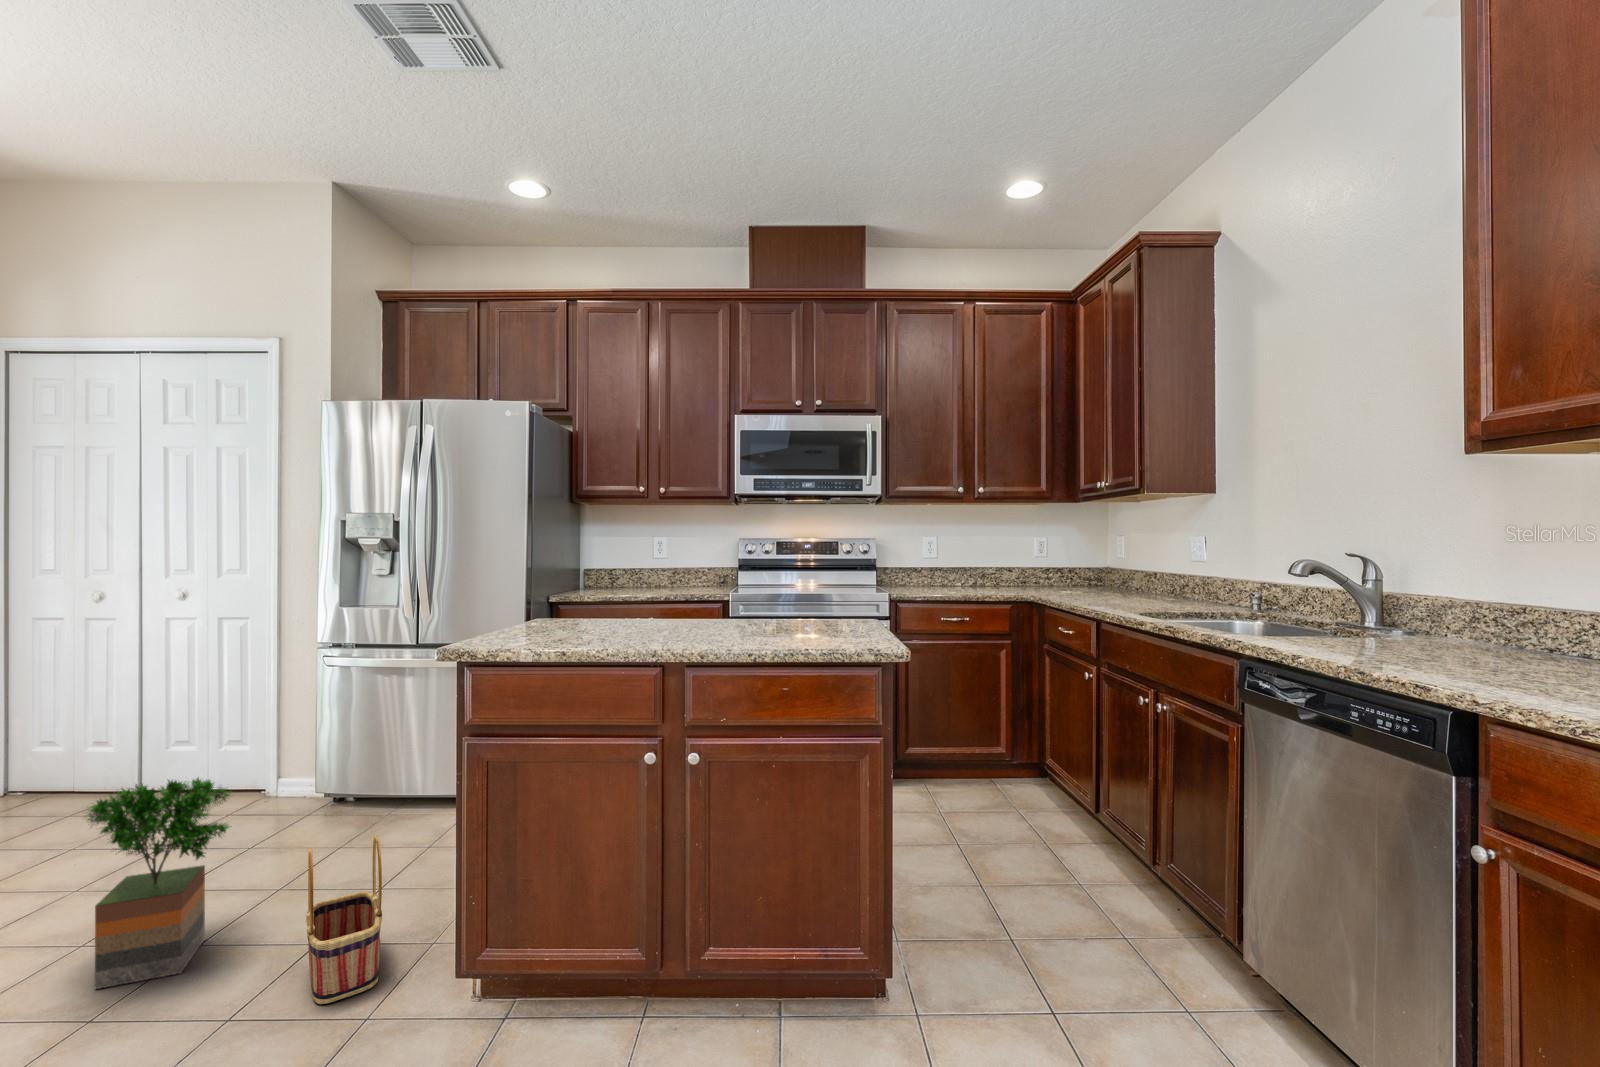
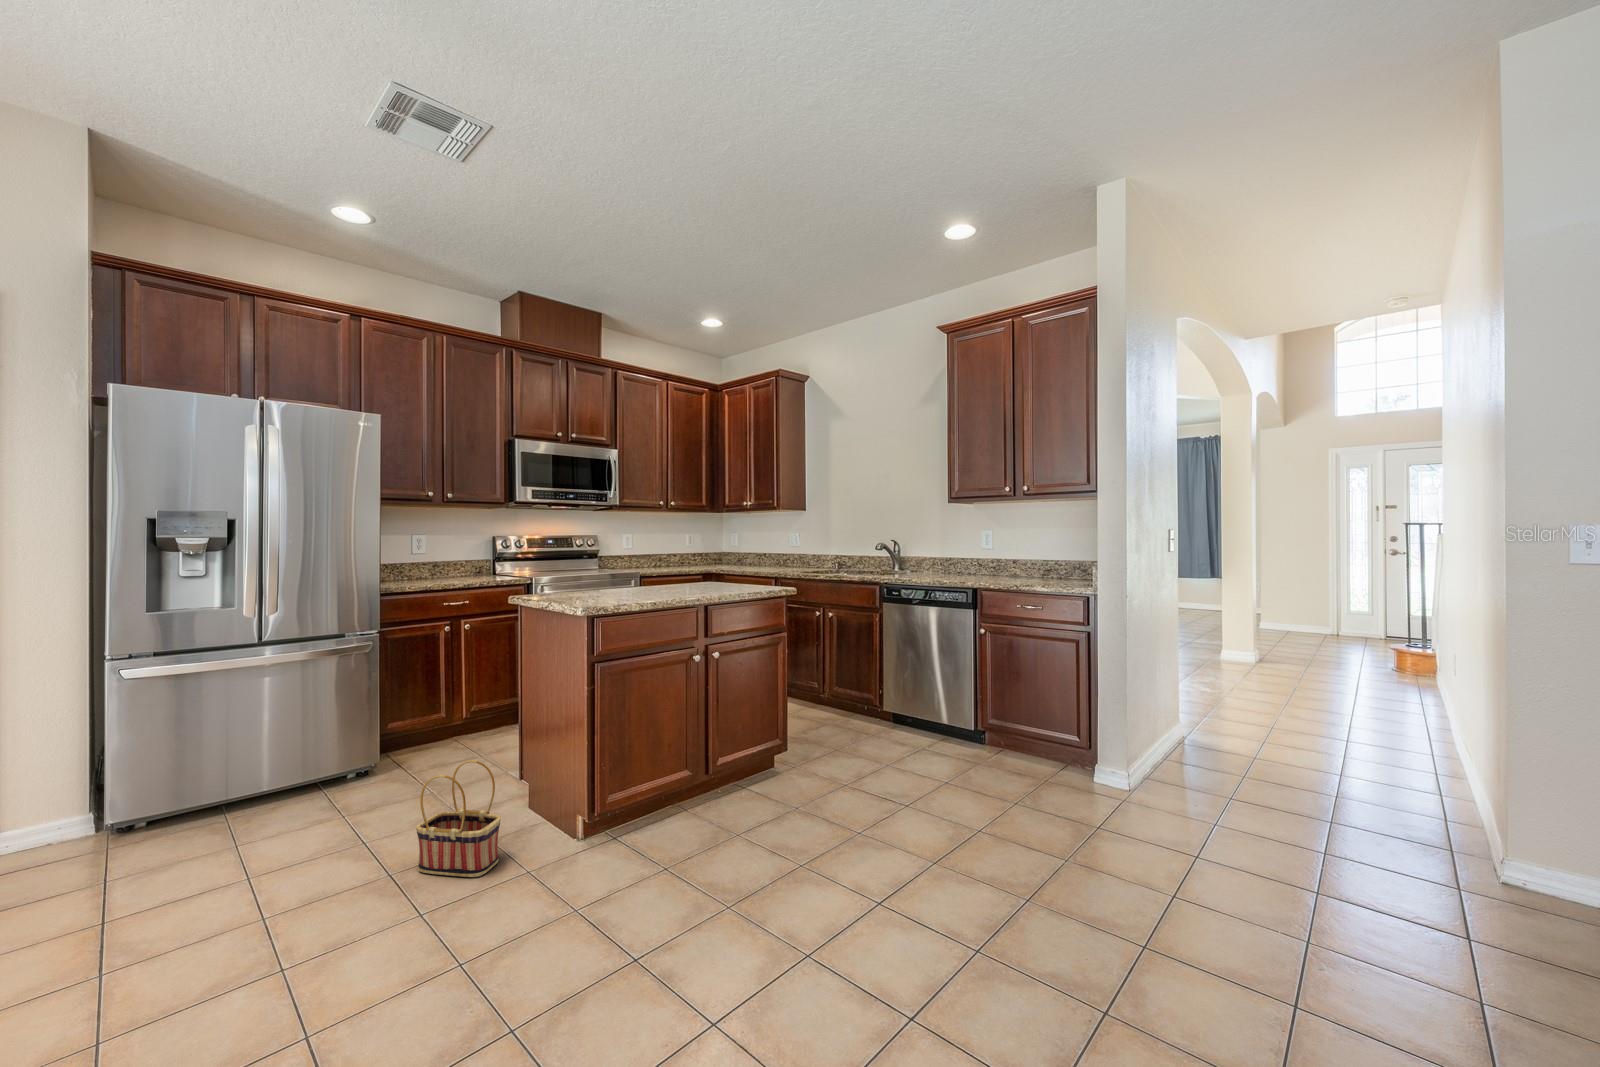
potted tree: present [87,778,232,989] -> none [179,756,339,952]

